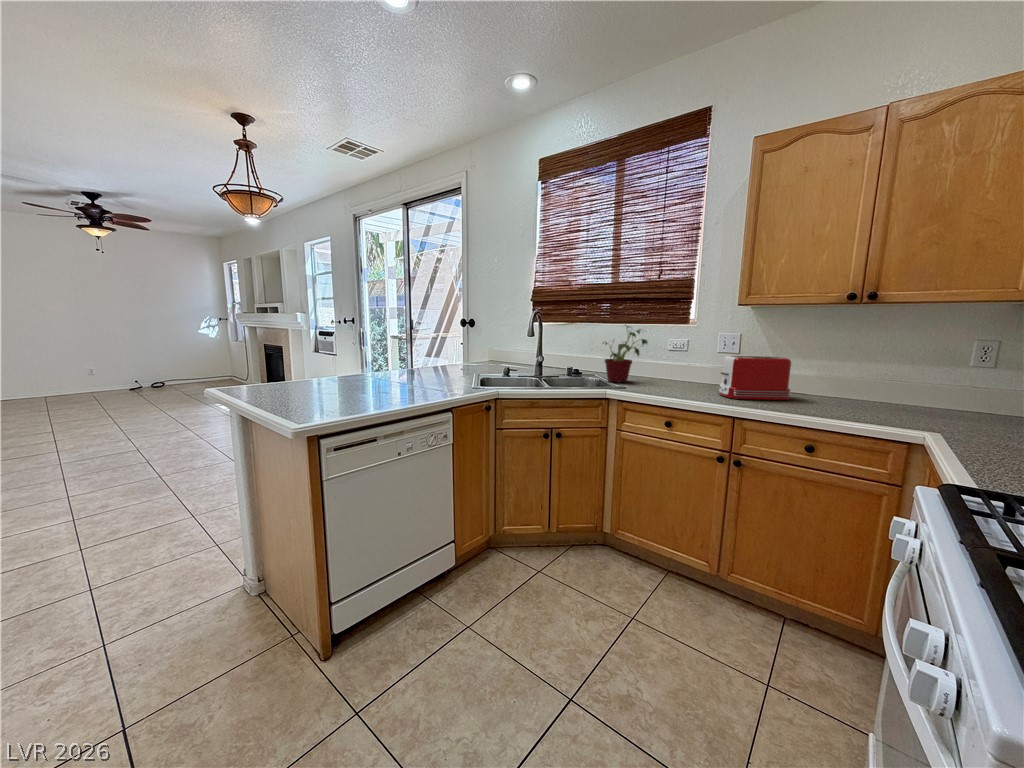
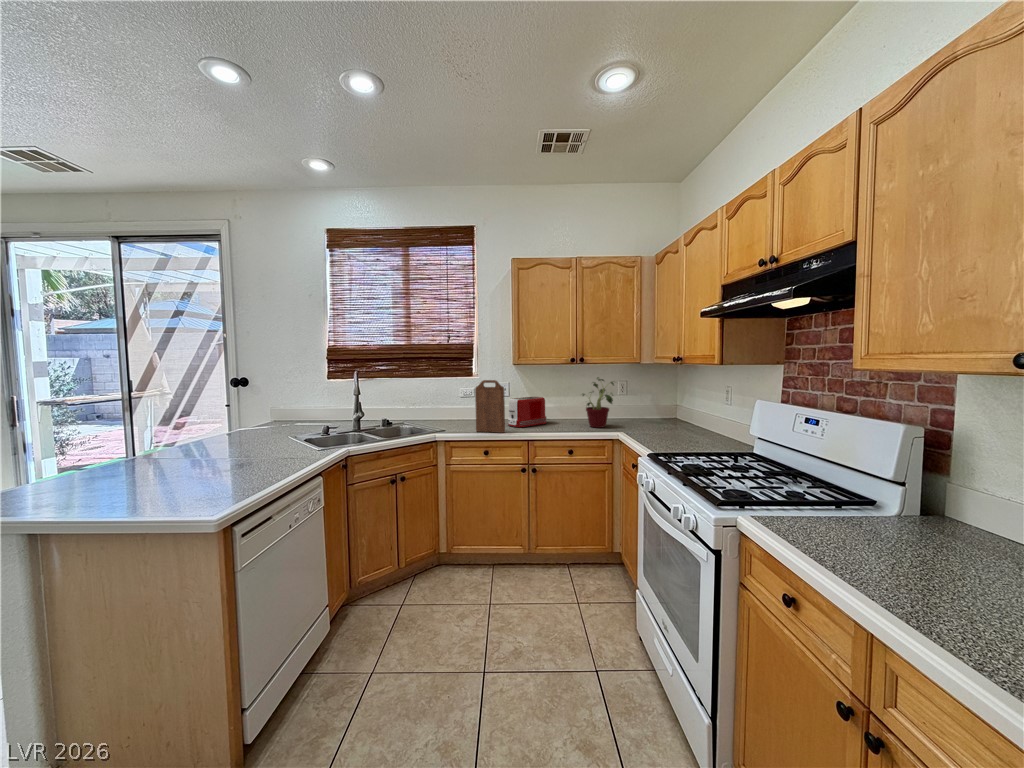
potted plant: present [604,324,647,383] -> present [582,377,614,428]
cutting board: none [662,325,705,401] -> present [475,380,505,433]

